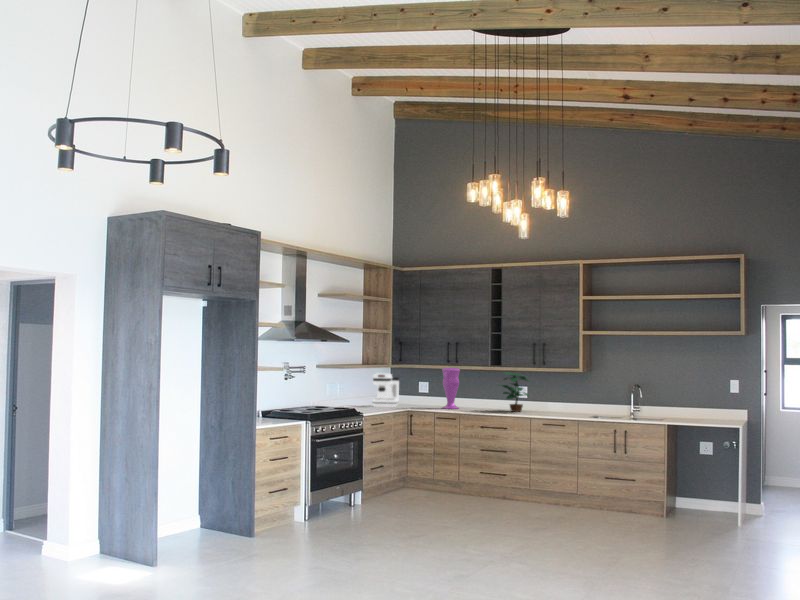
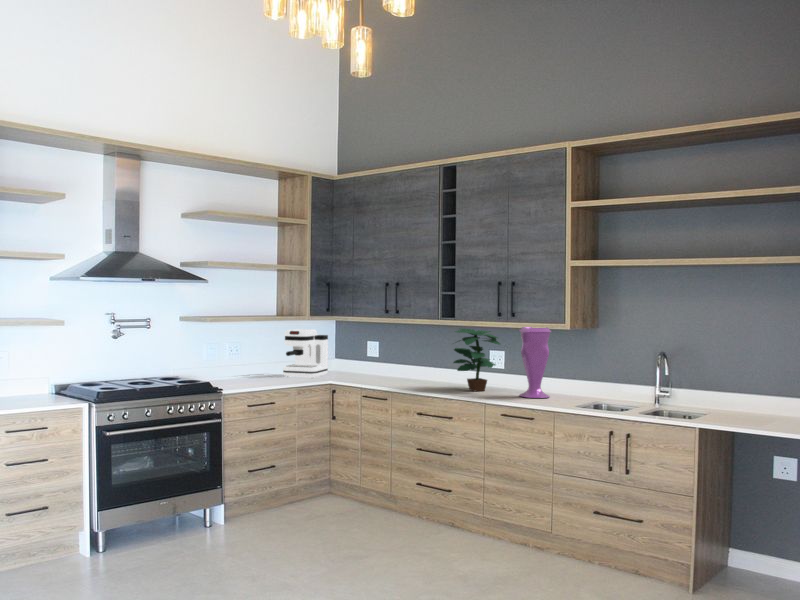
vase: present [442,368,460,409] -> present [519,327,551,398]

